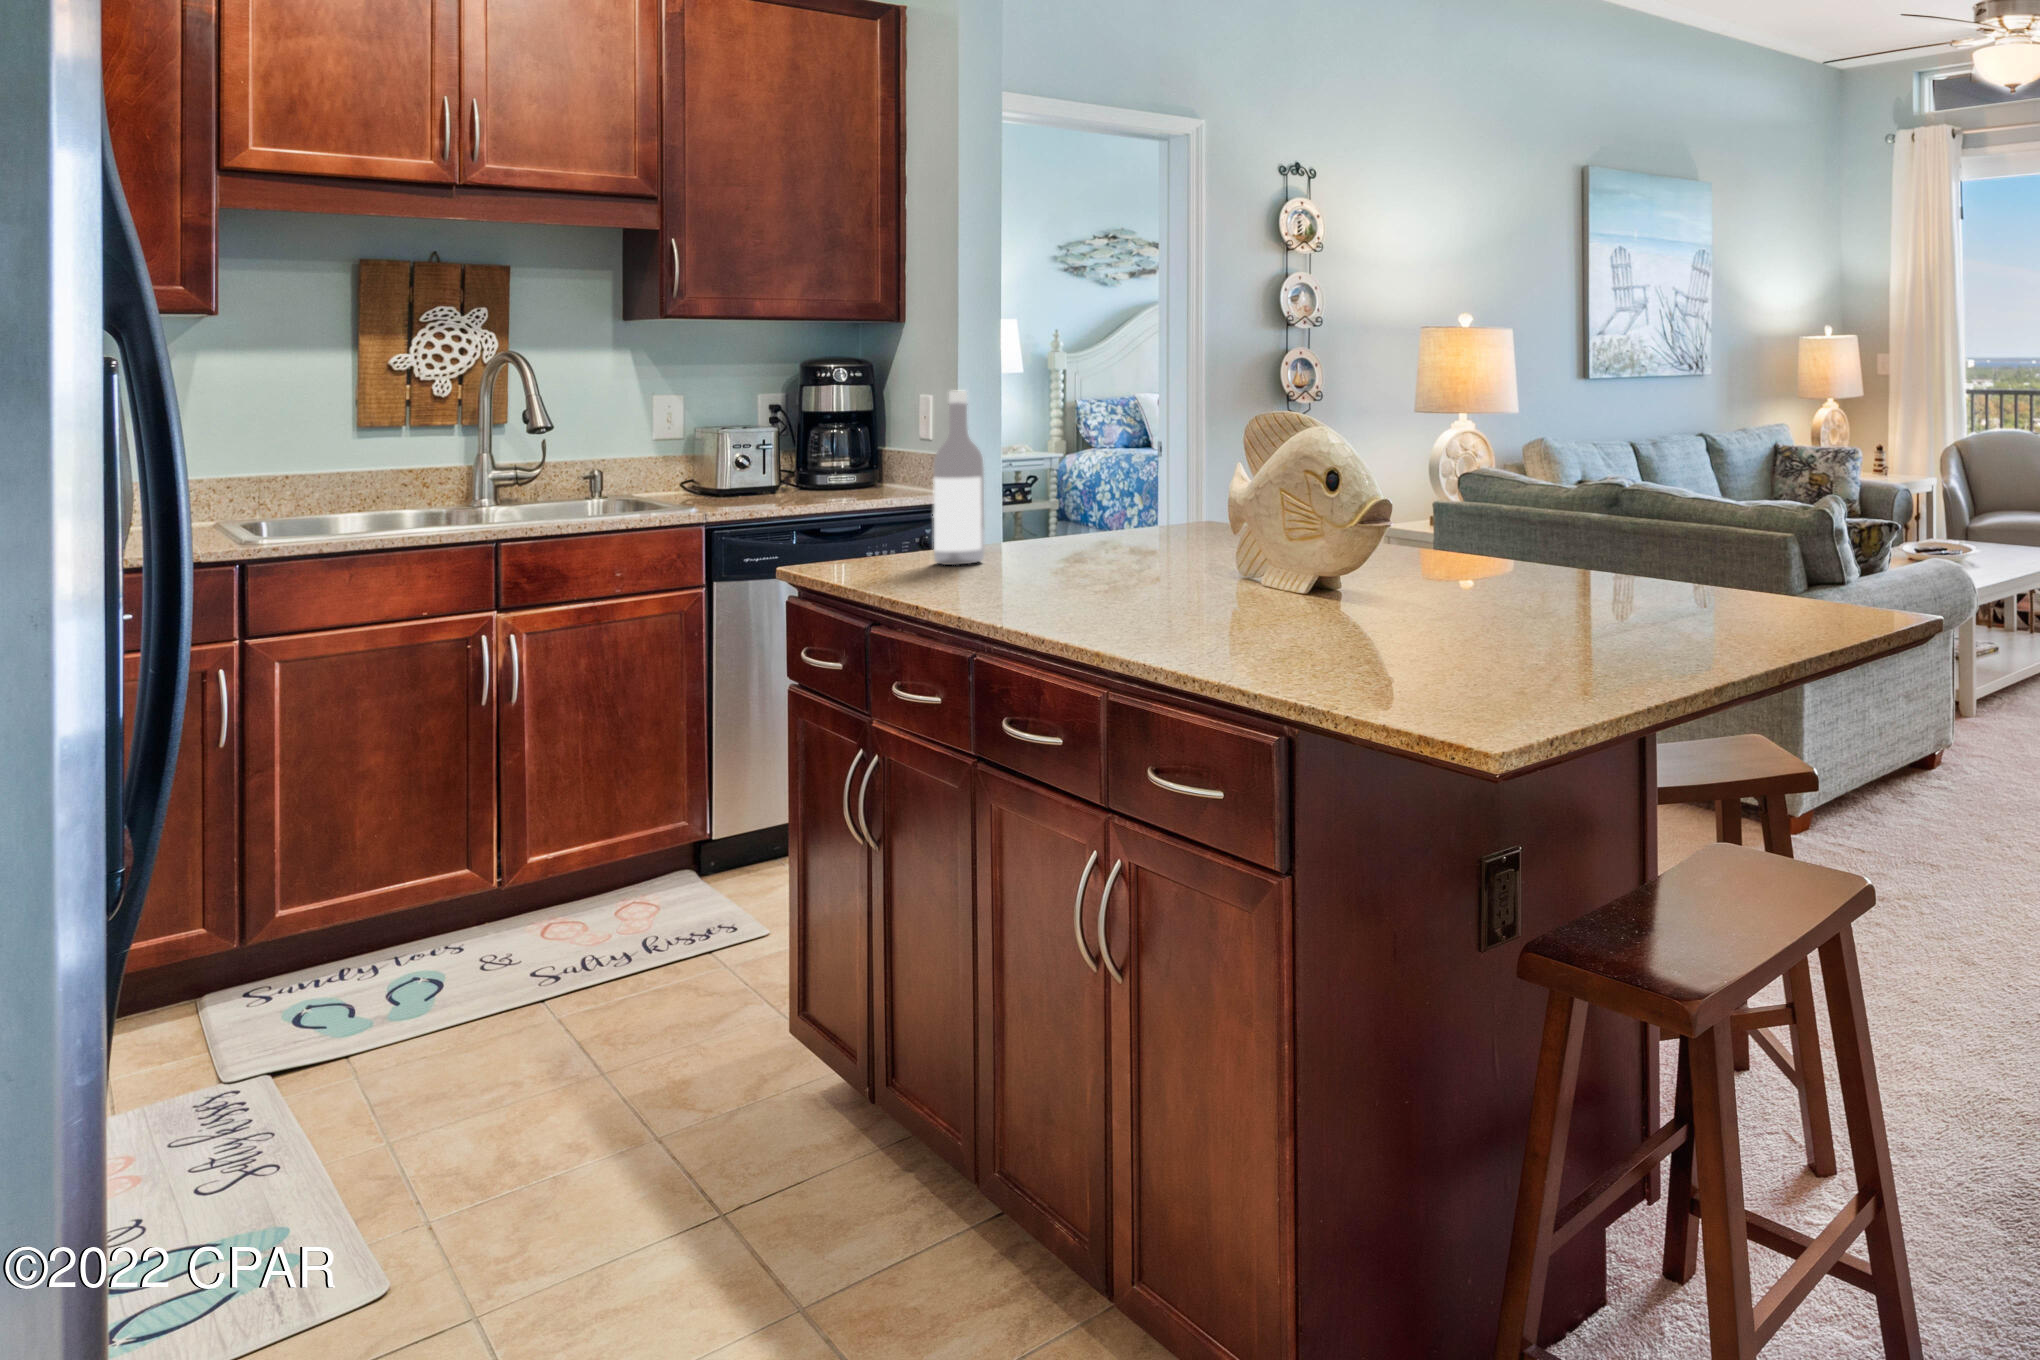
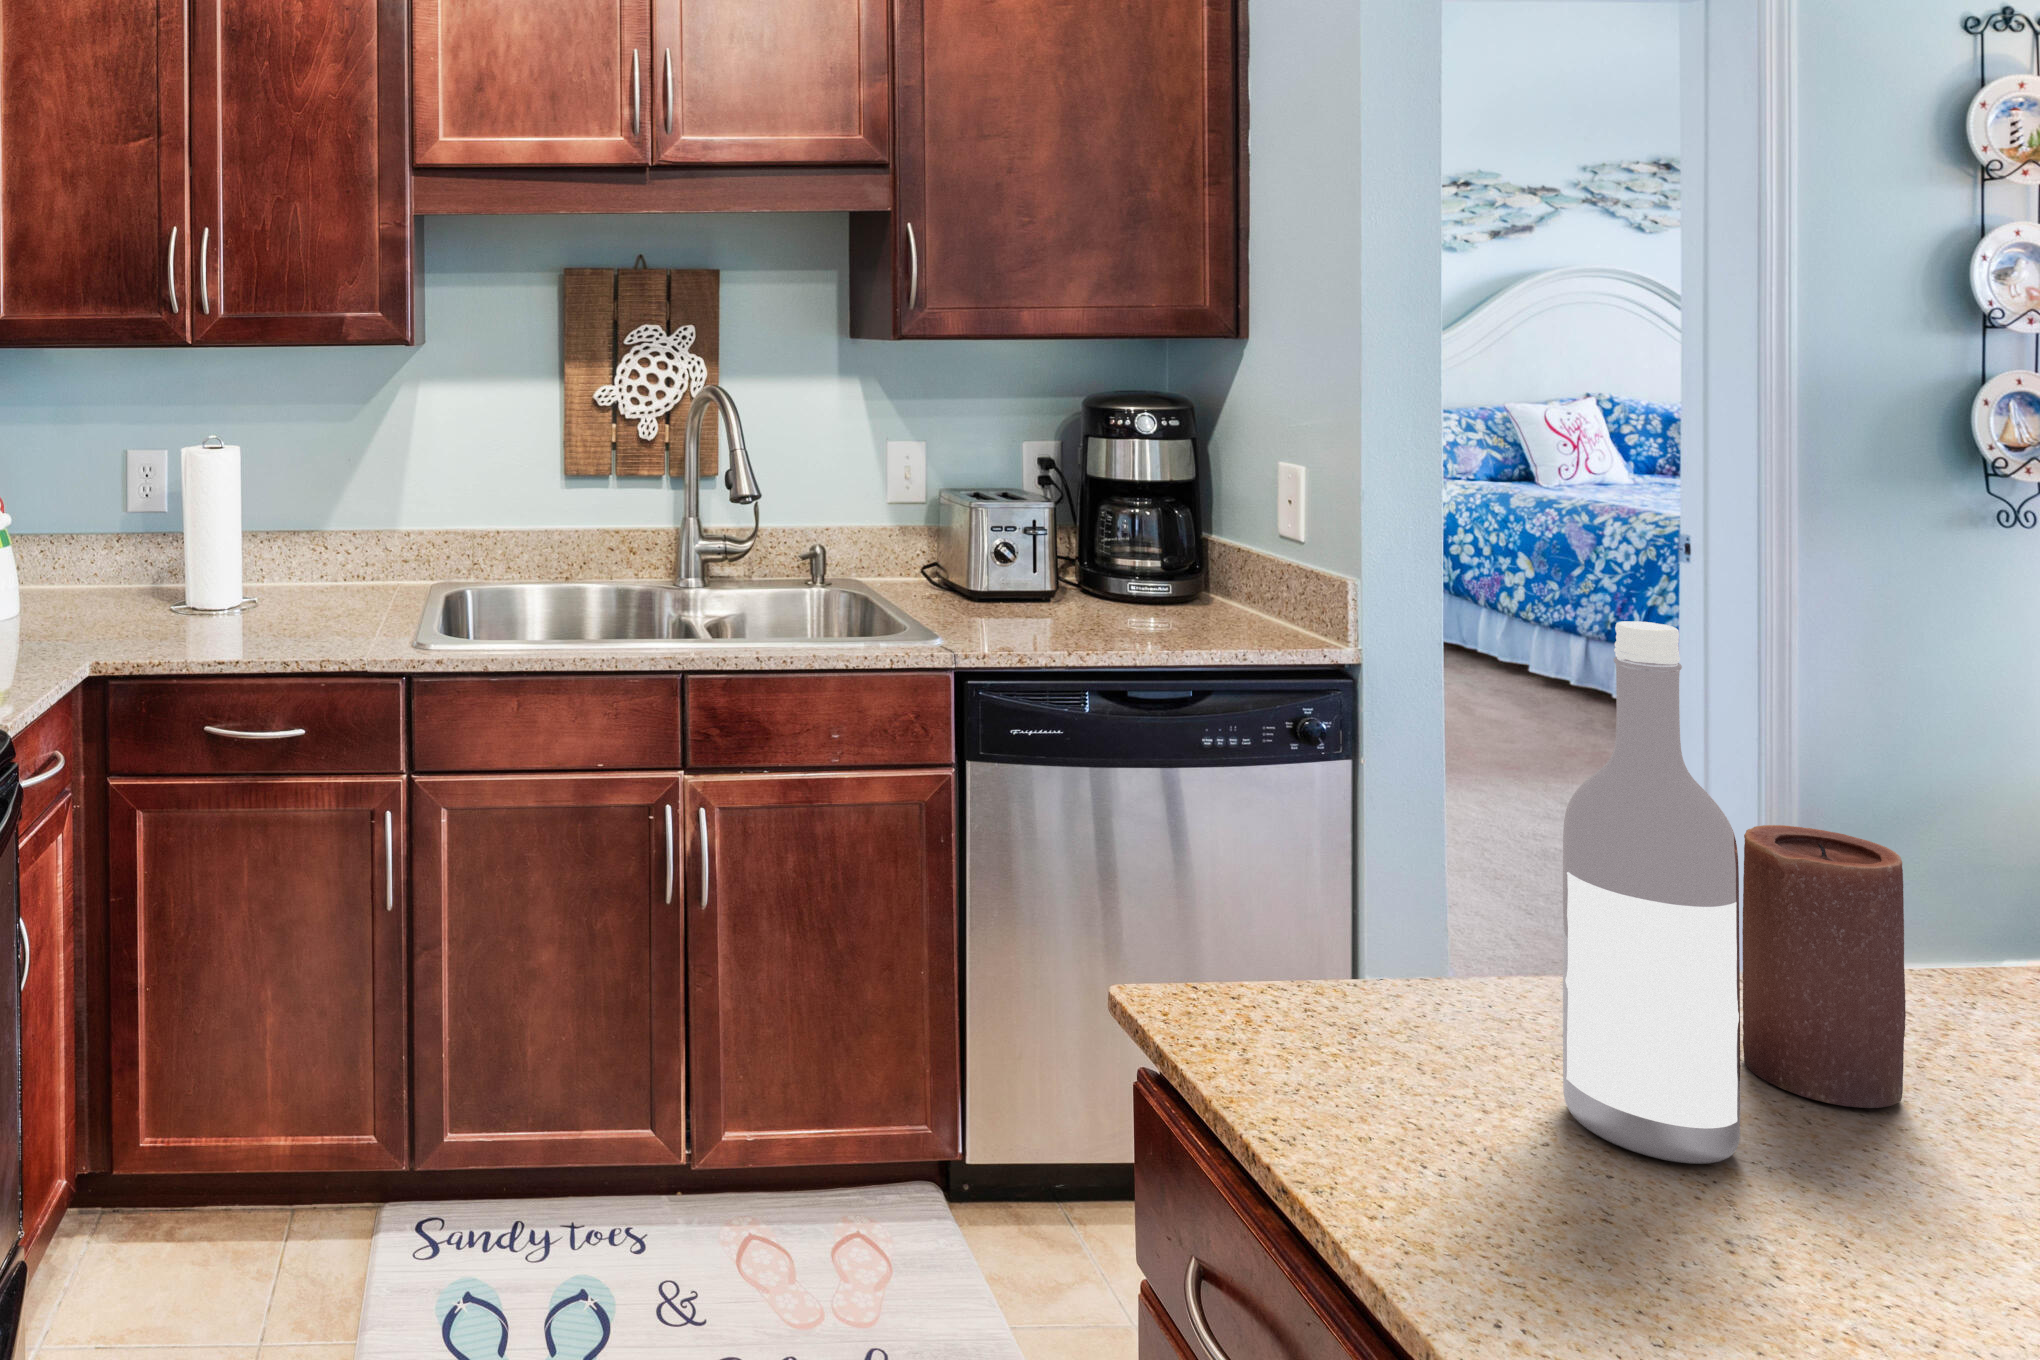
candle: none [1004,469,1048,553] -> present [1742,825,1906,1108]

